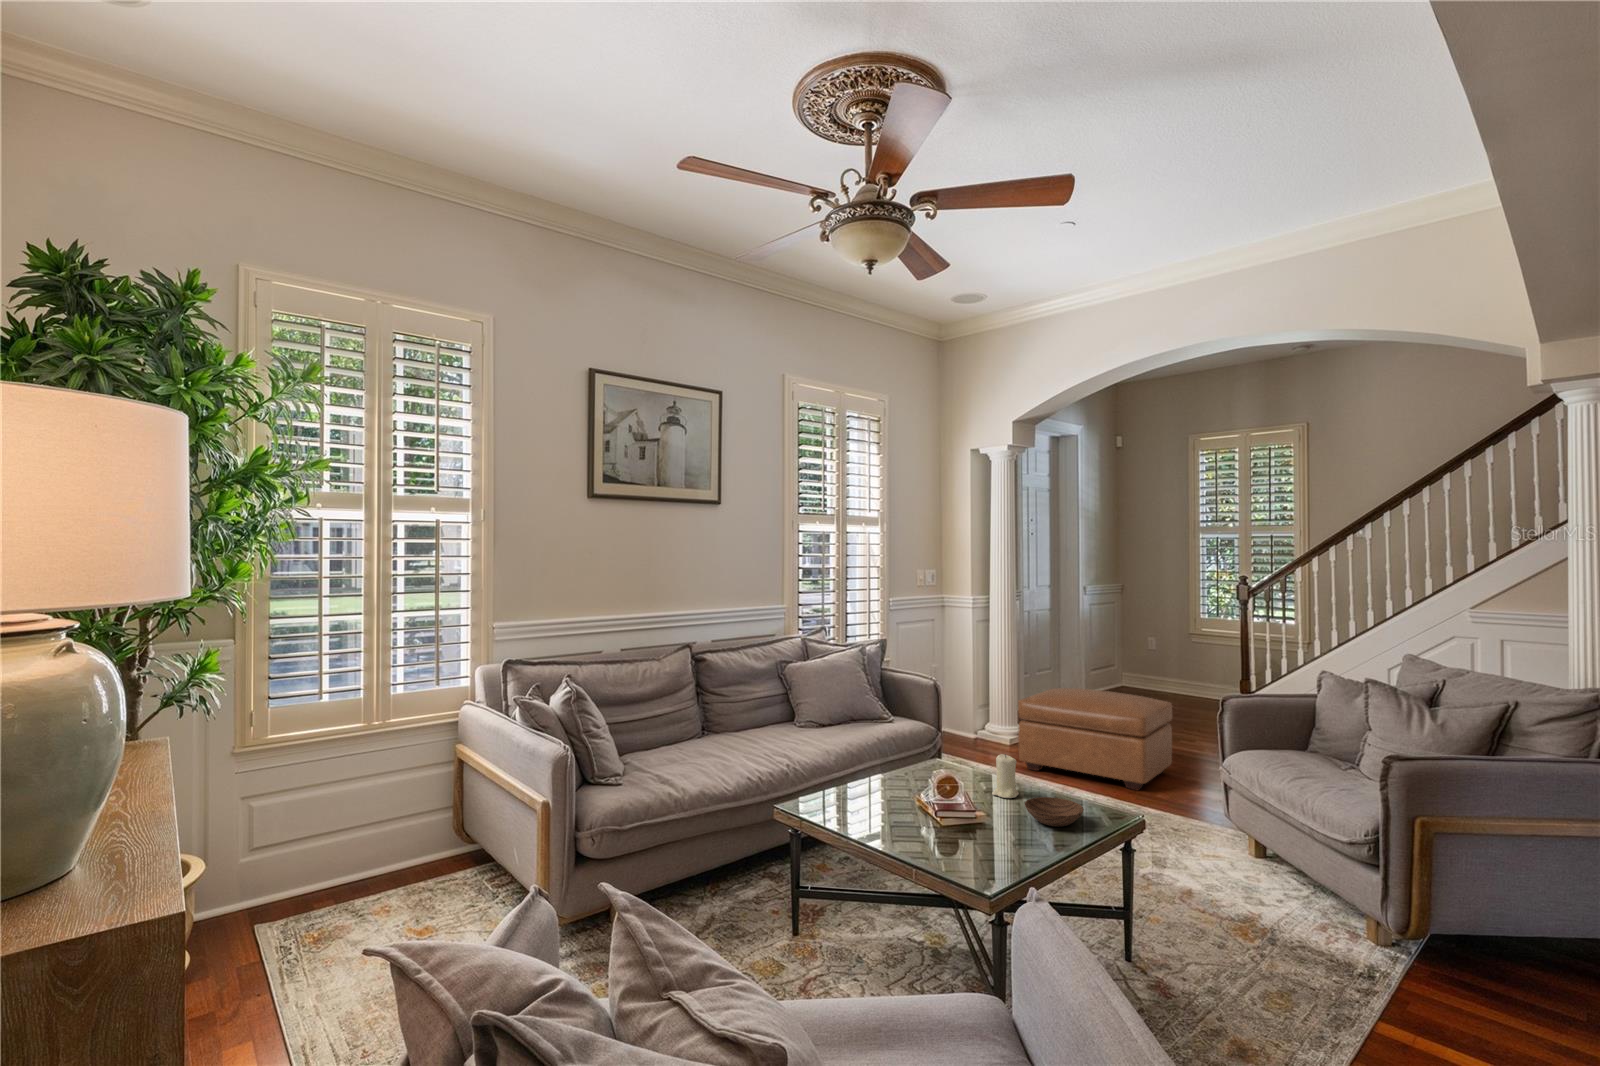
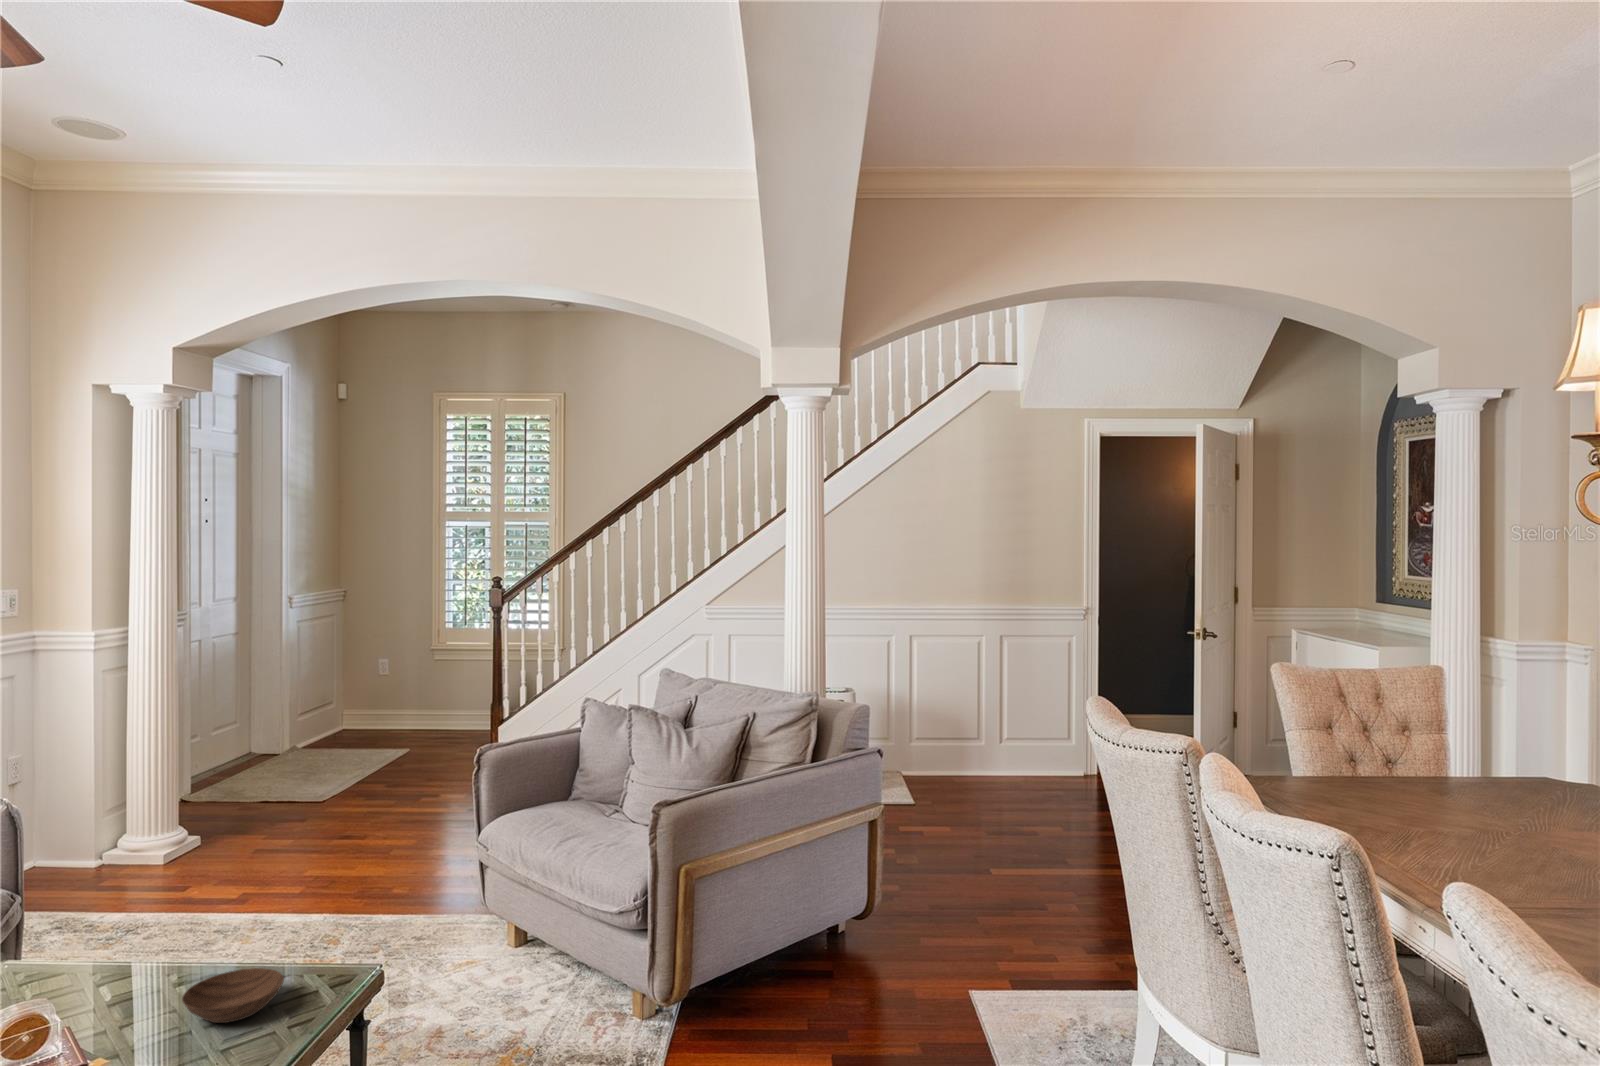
ottoman: present [1018,688,1172,790] -> none [179,753,412,895]
candle: present [992,754,1019,798] -> none [122,917,173,992]

